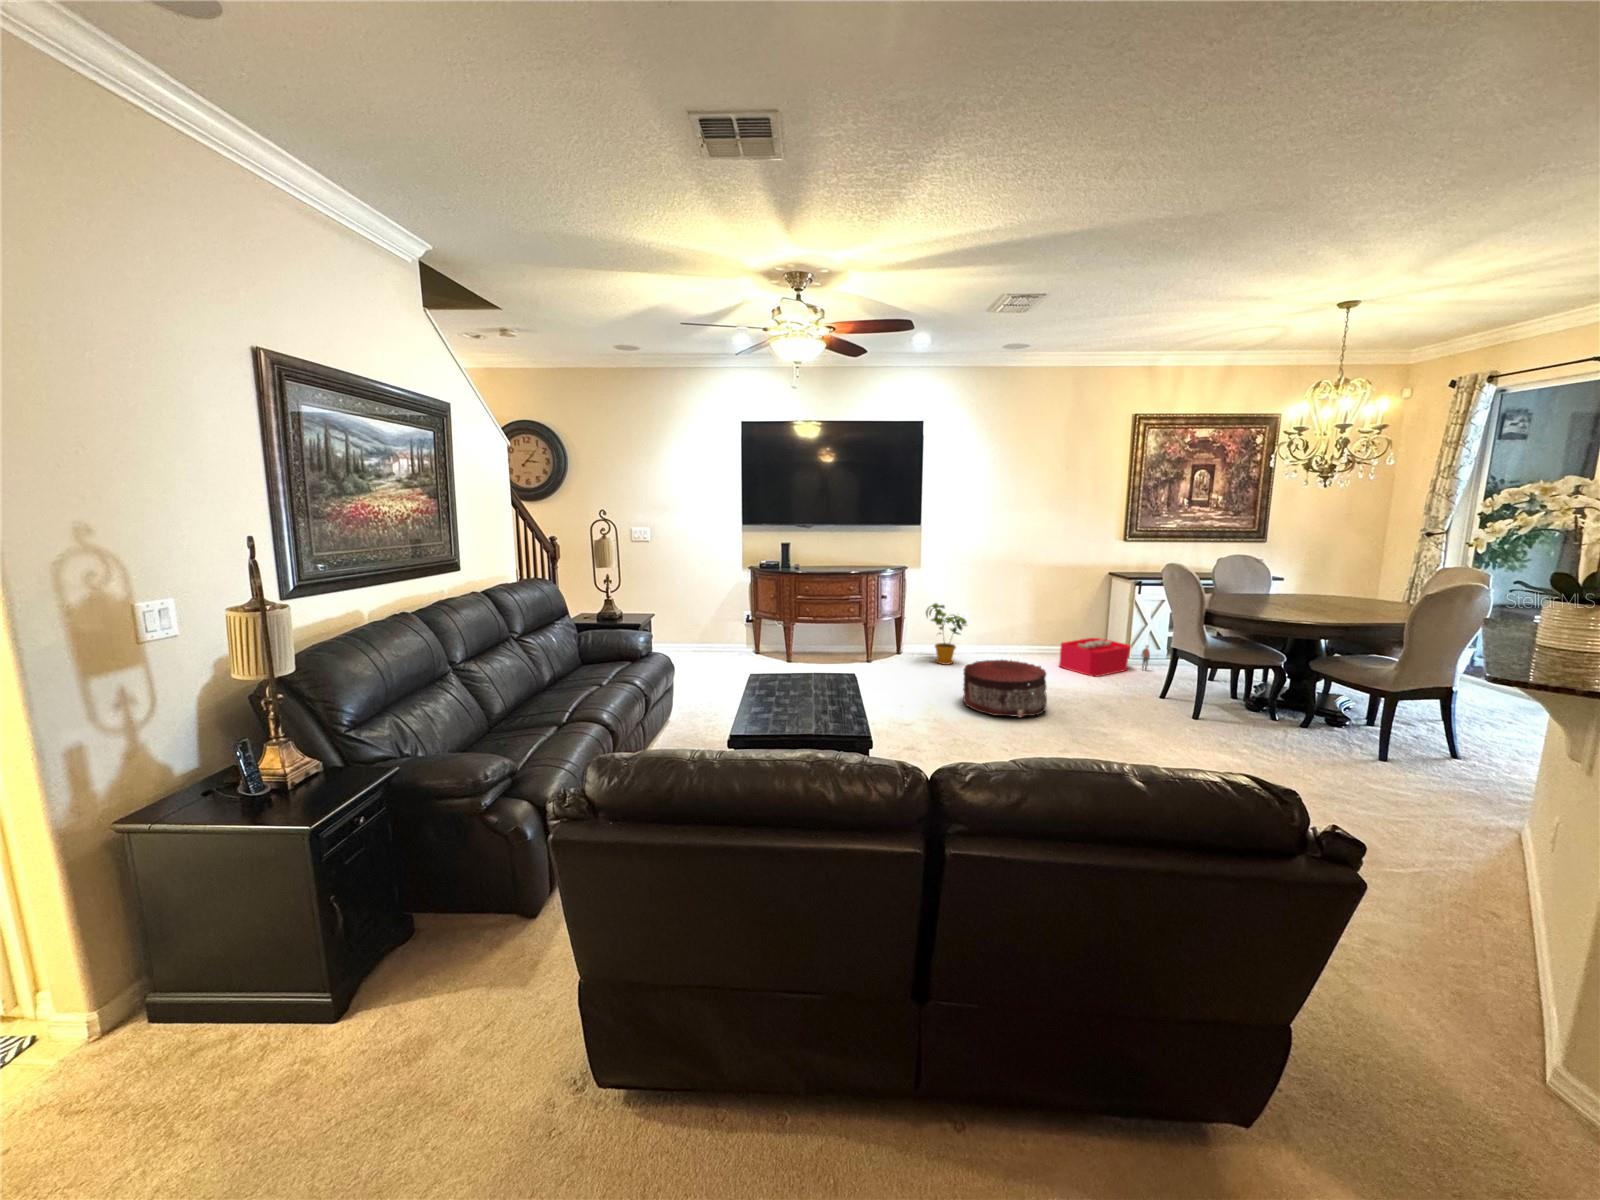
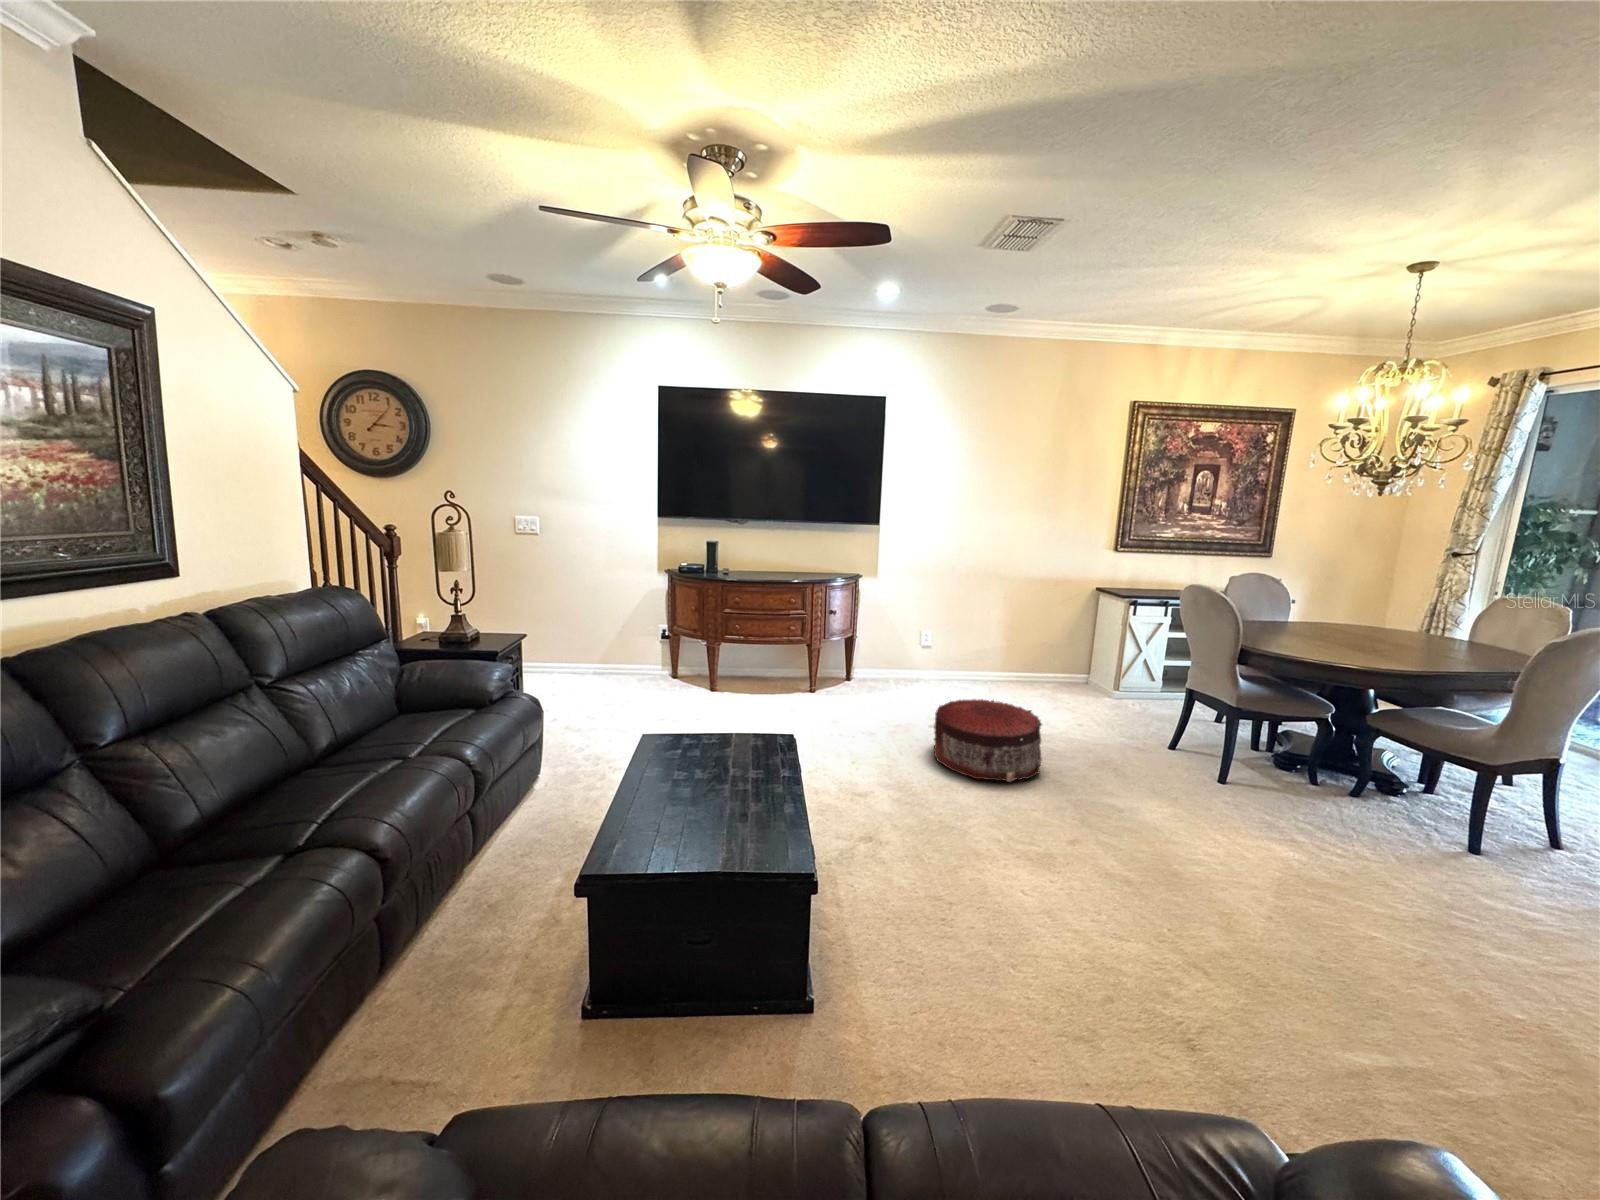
house plant: present [926,603,966,665] -> none [883,621,933,695]
storage bin: present [1059,638,1150,677] -> none [1039,664,1144,714]

